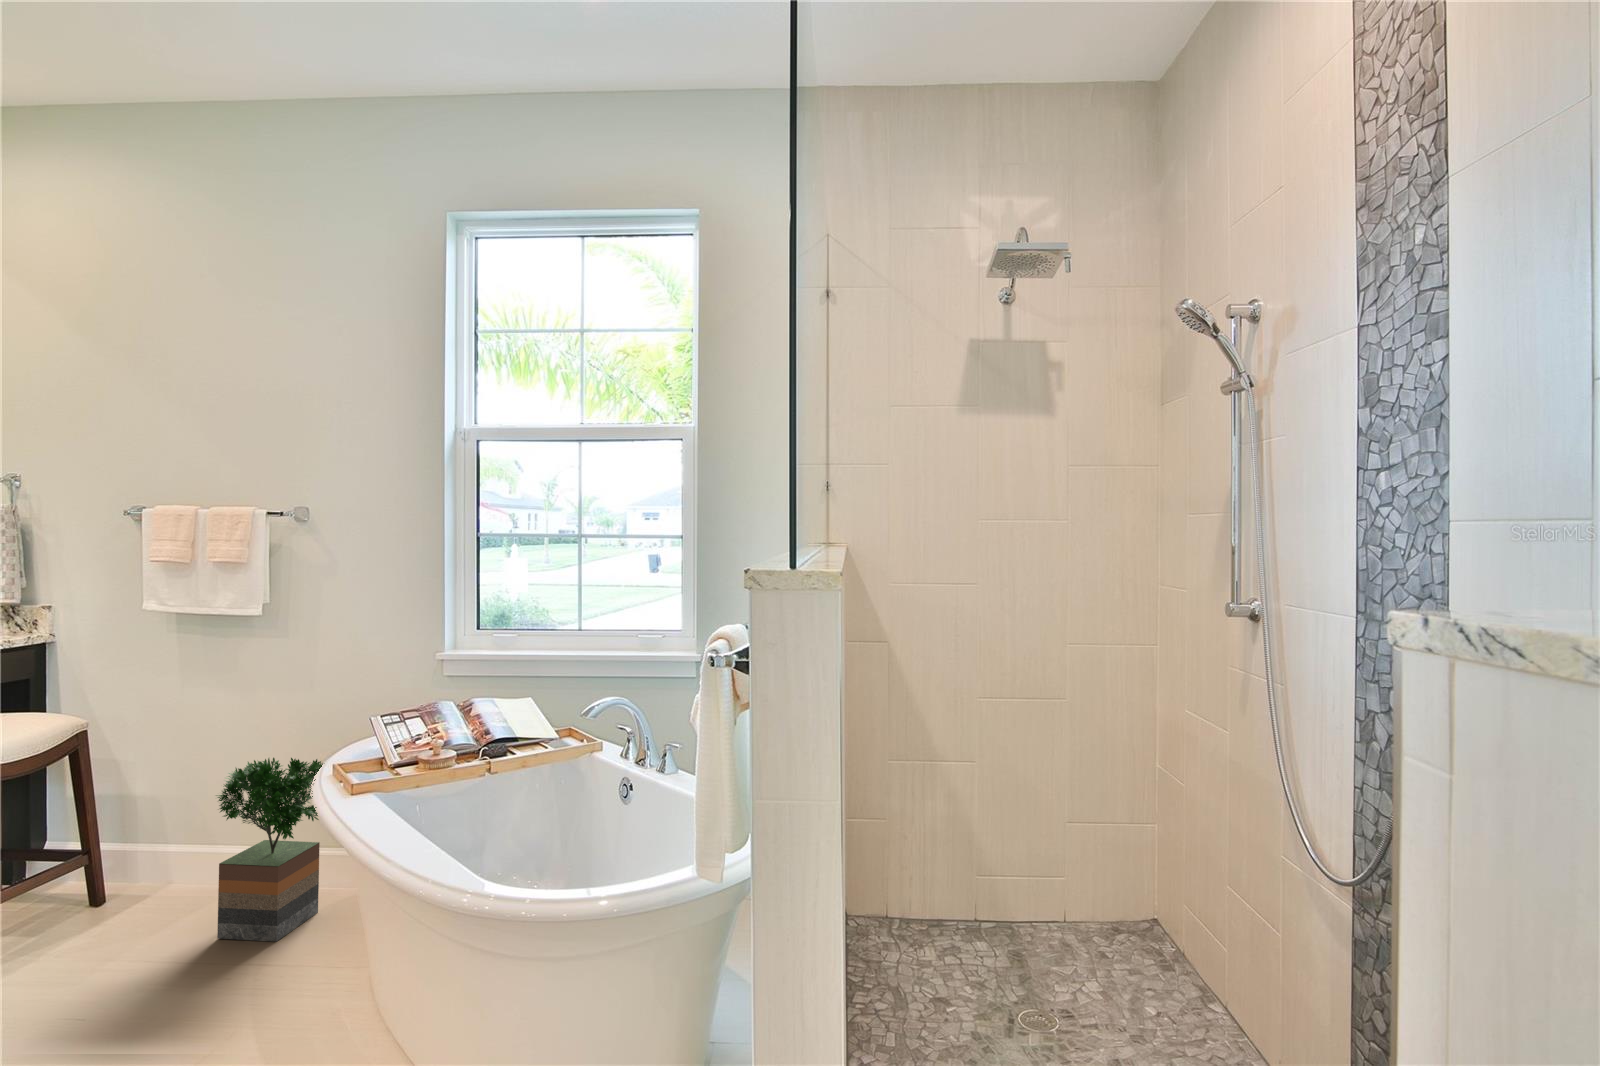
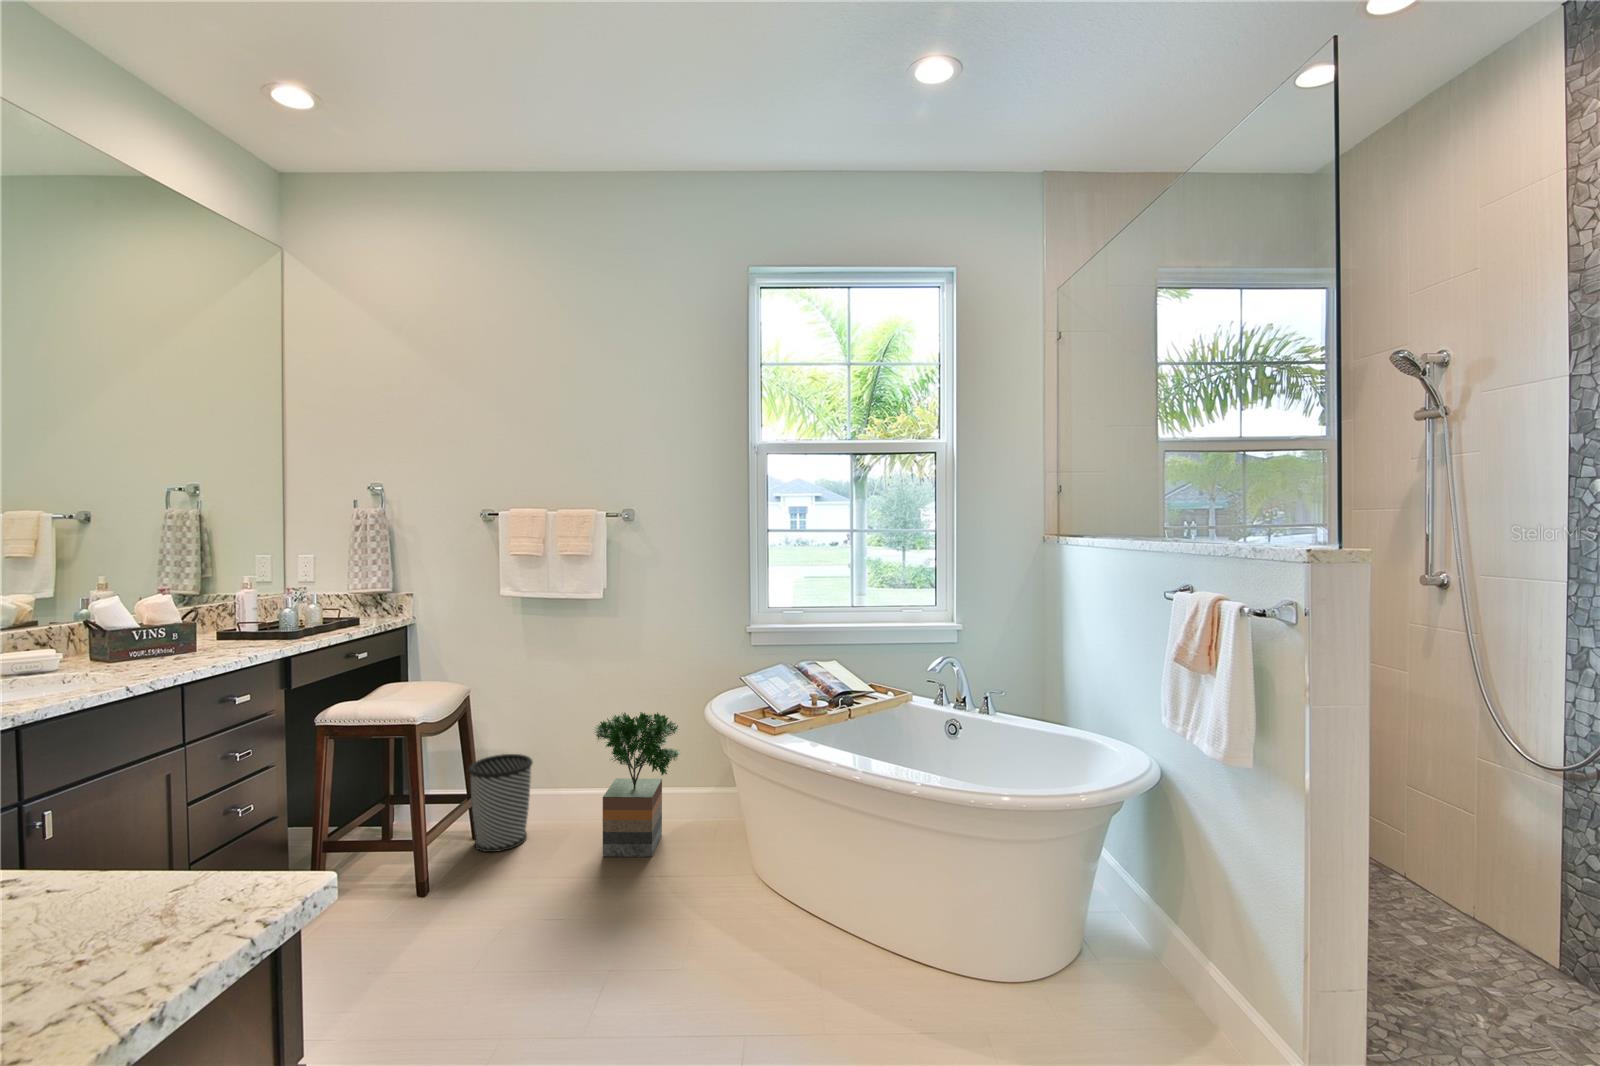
wastebasket: none [73,805,169,927] -> present [469,754,533,852]

